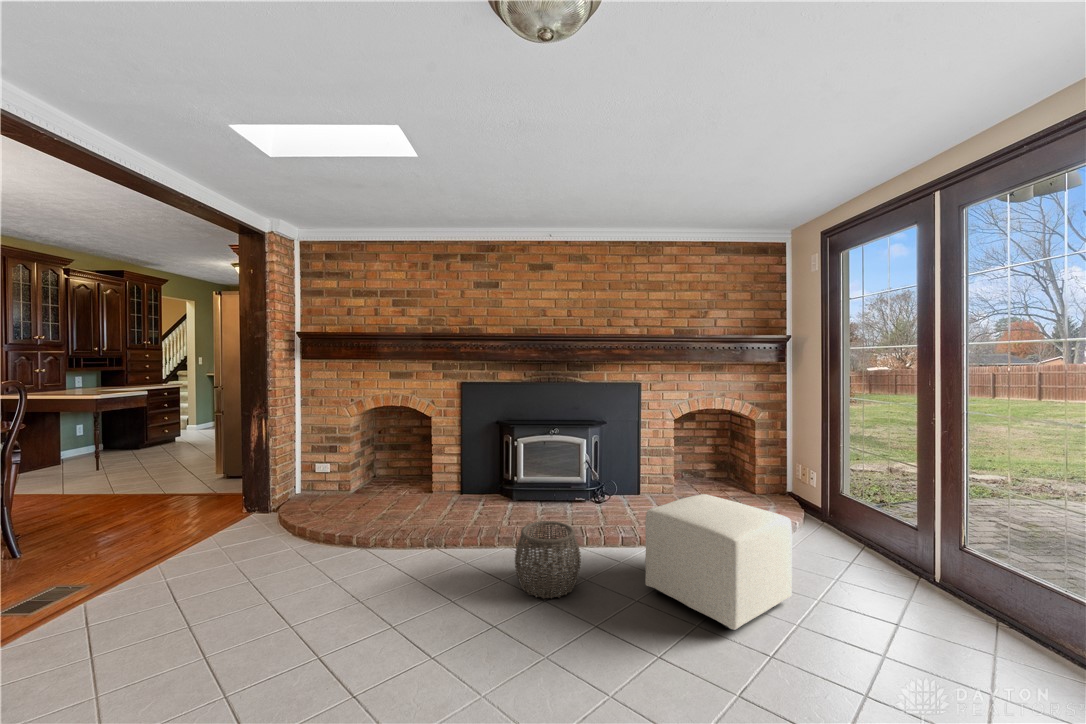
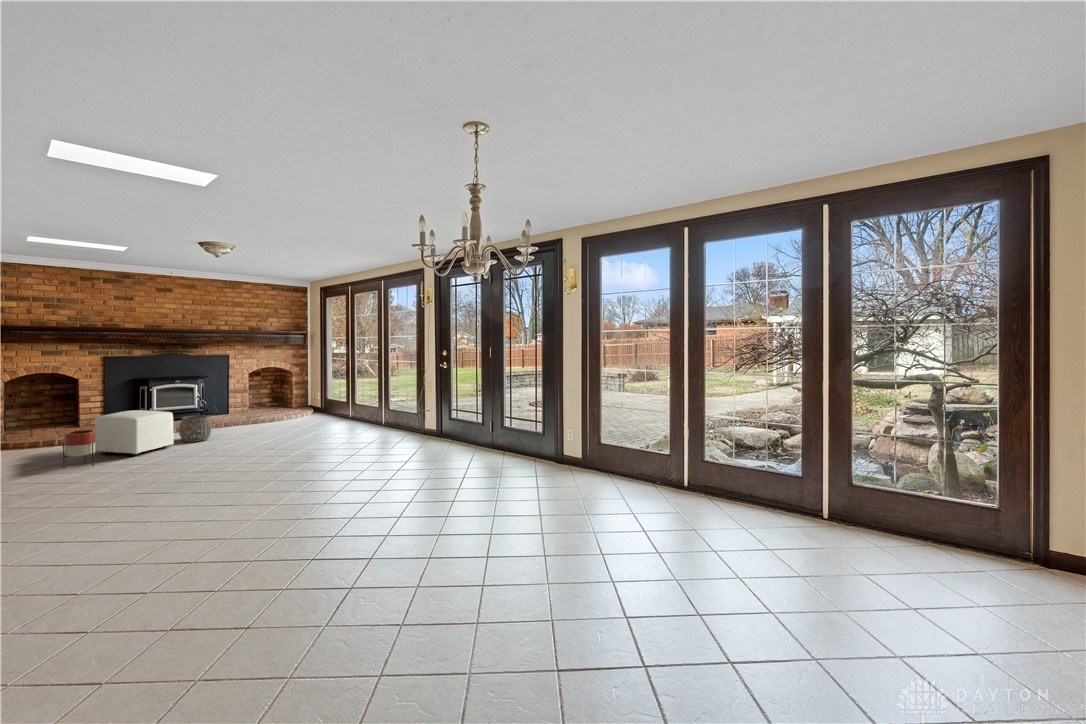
ottoman: present [645,494,792,630] -> present [95,410,174,456]
planter: none [220,563,291,684] -> present [63,430,95,468]

